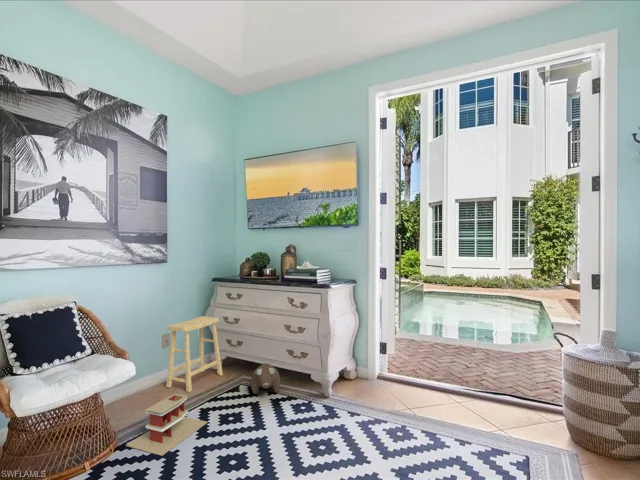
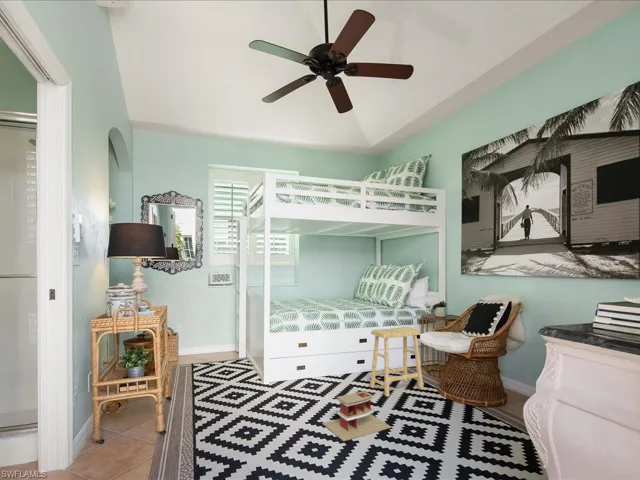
plush toy: present [251,363,280,394] -> none [443,386,477,421]

